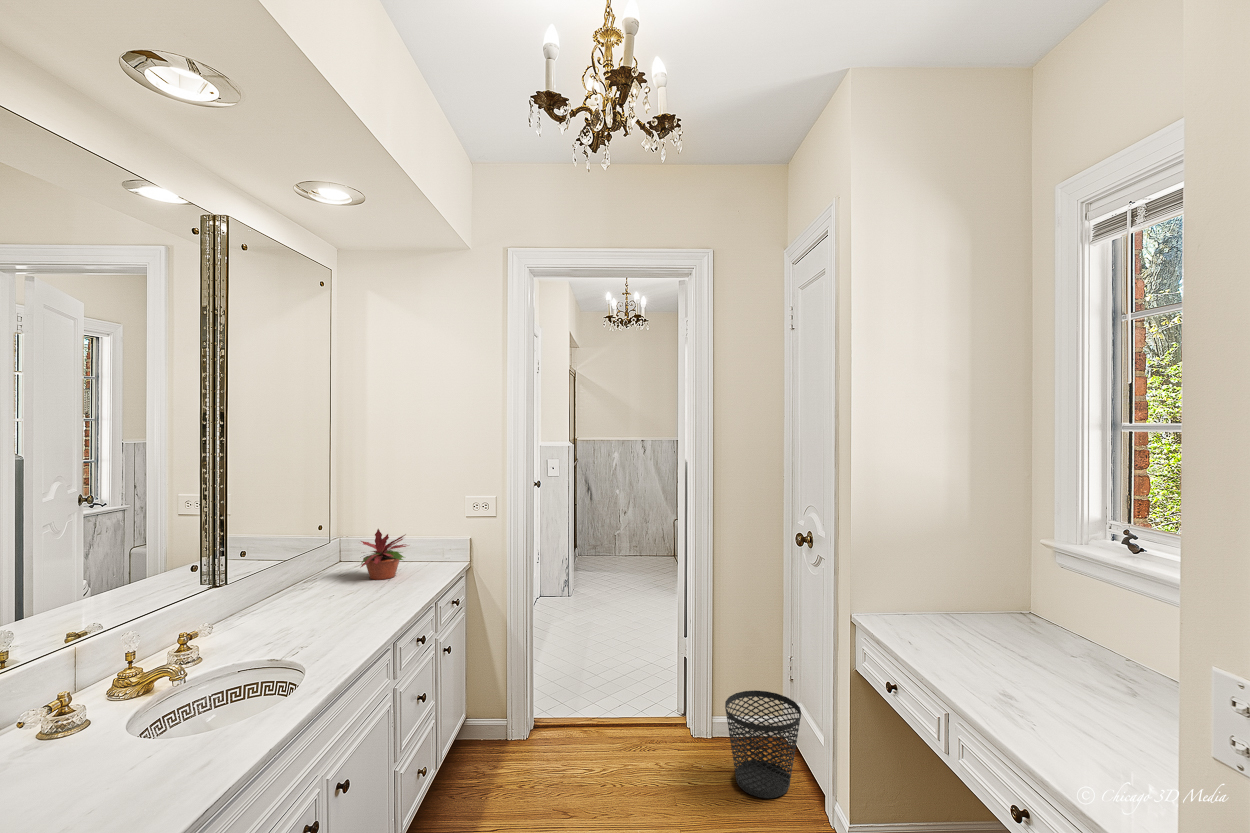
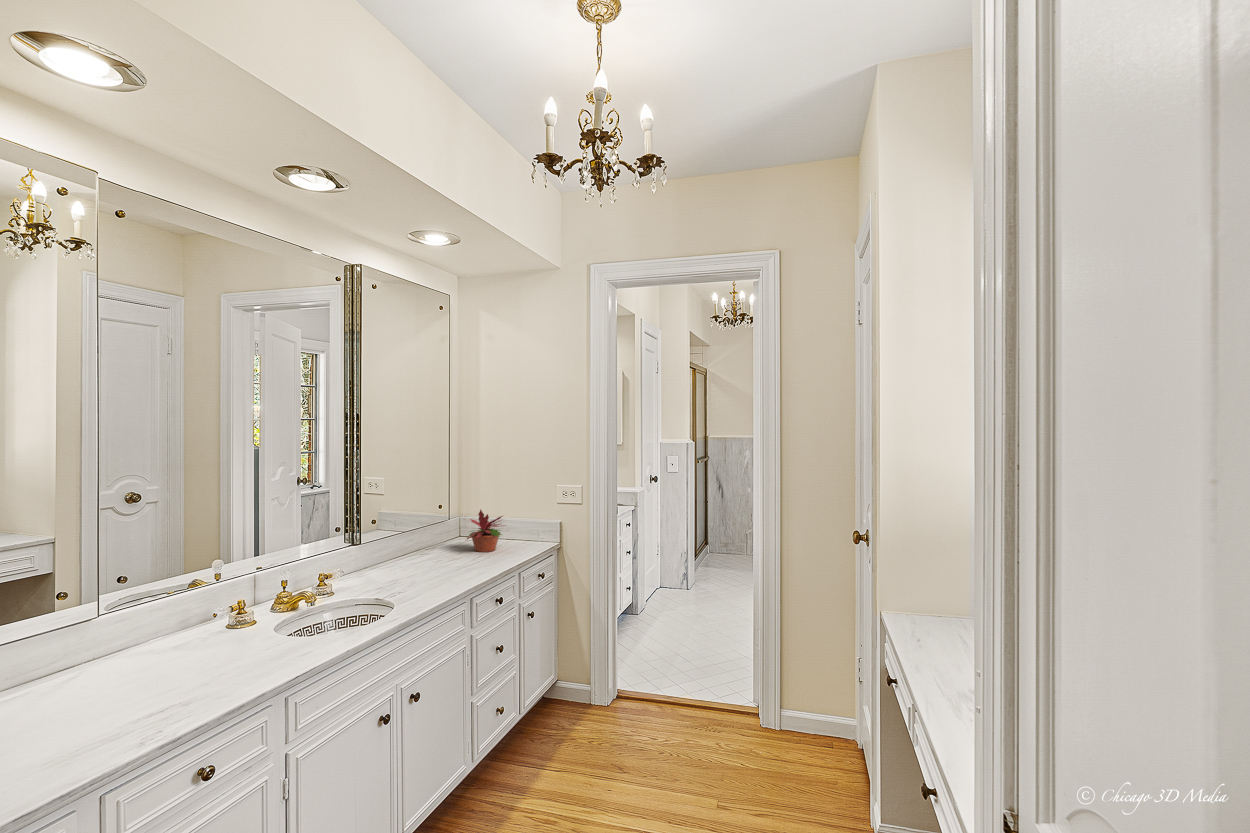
wastebasket: present [725,690,801,798] -> none [775,686,850,789]

